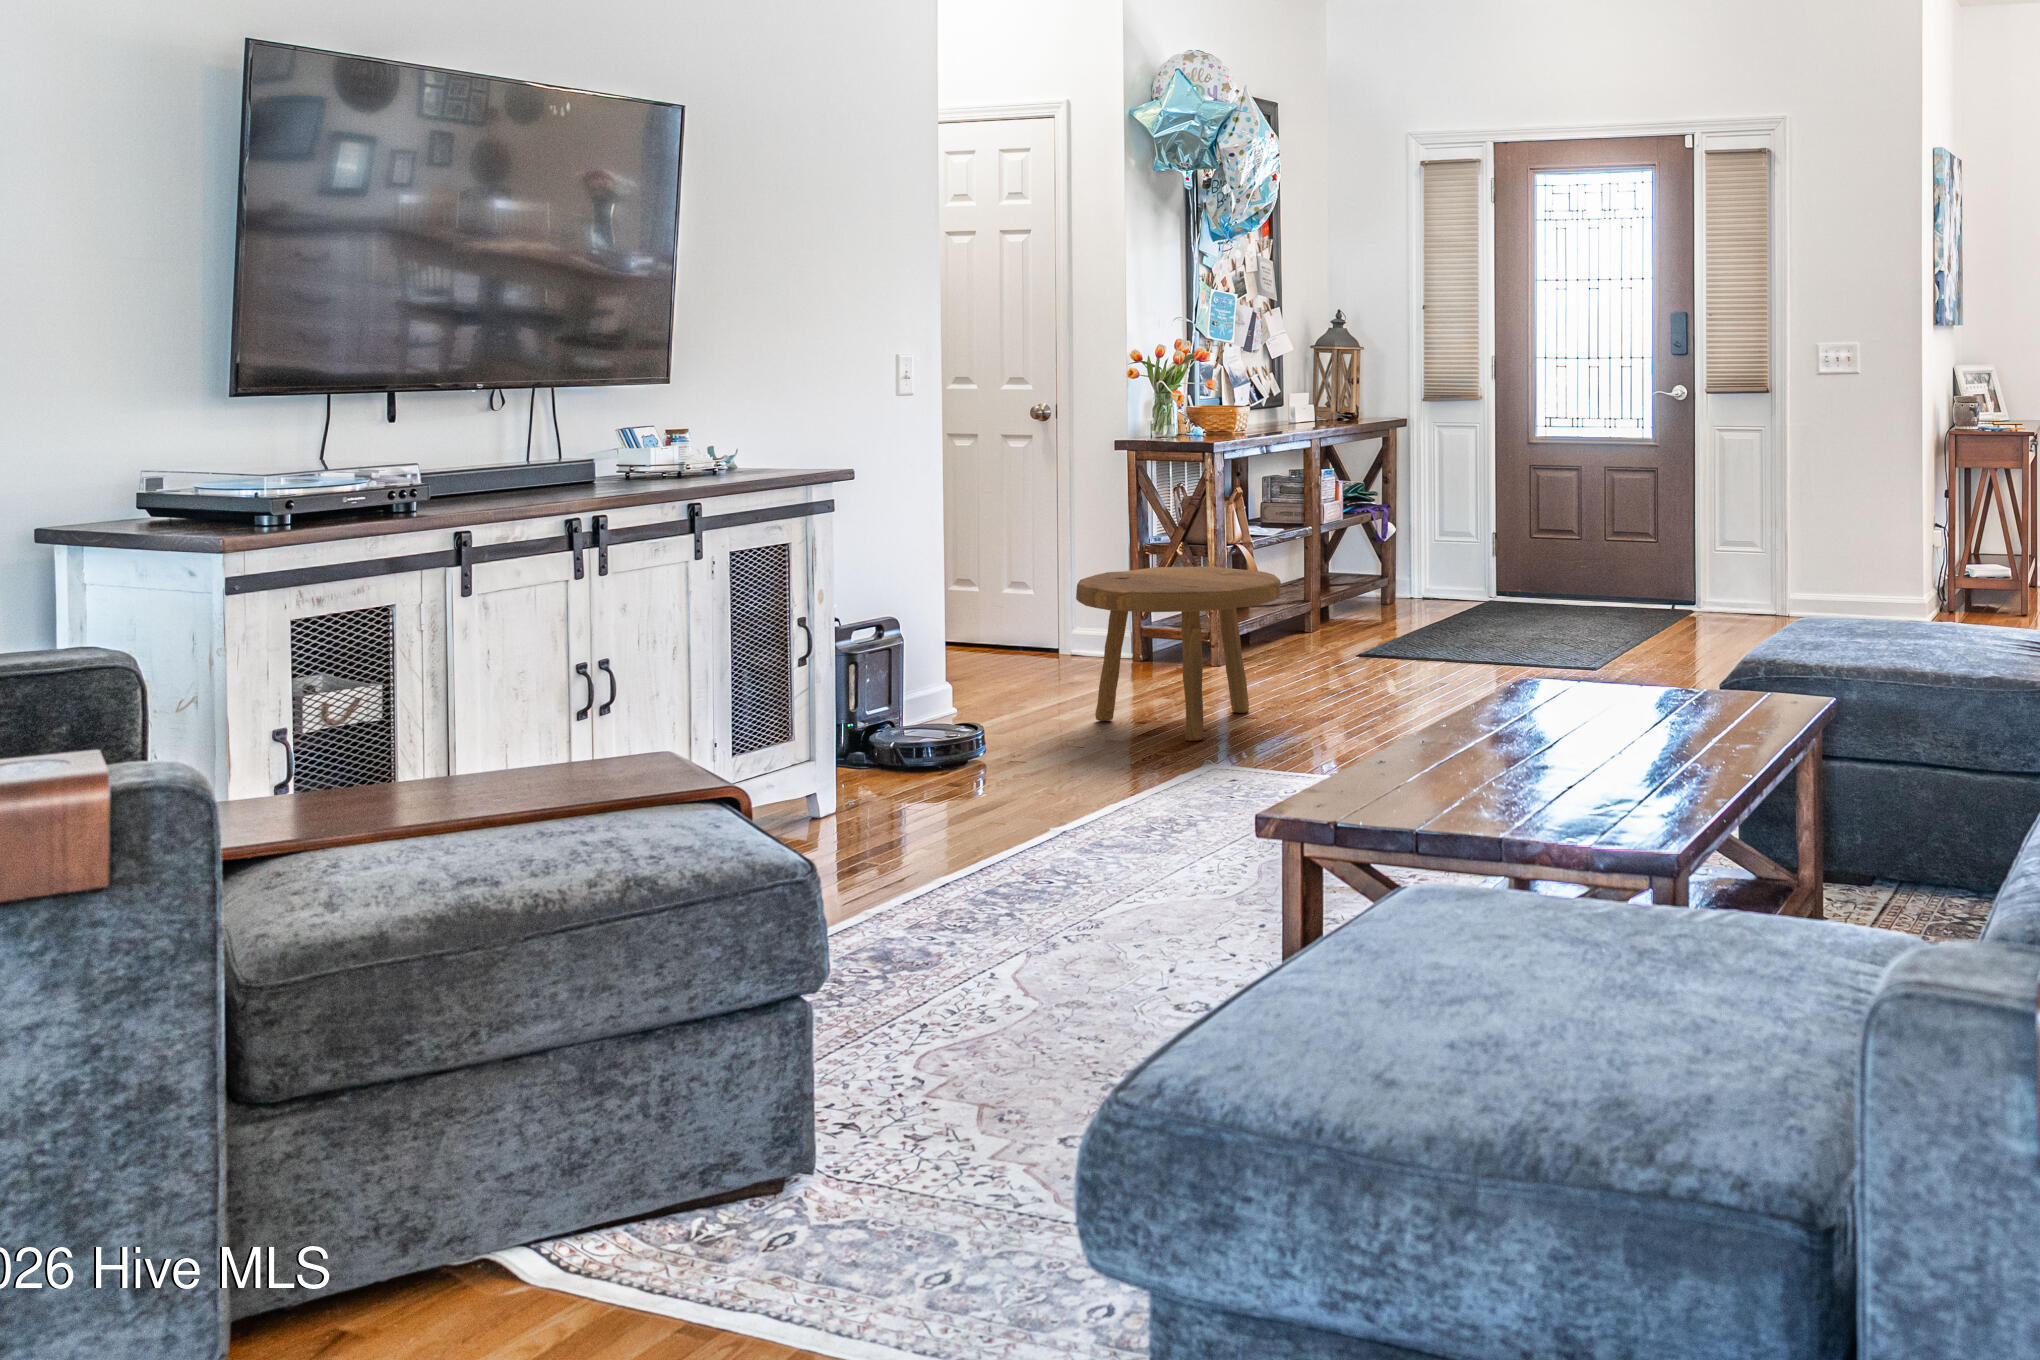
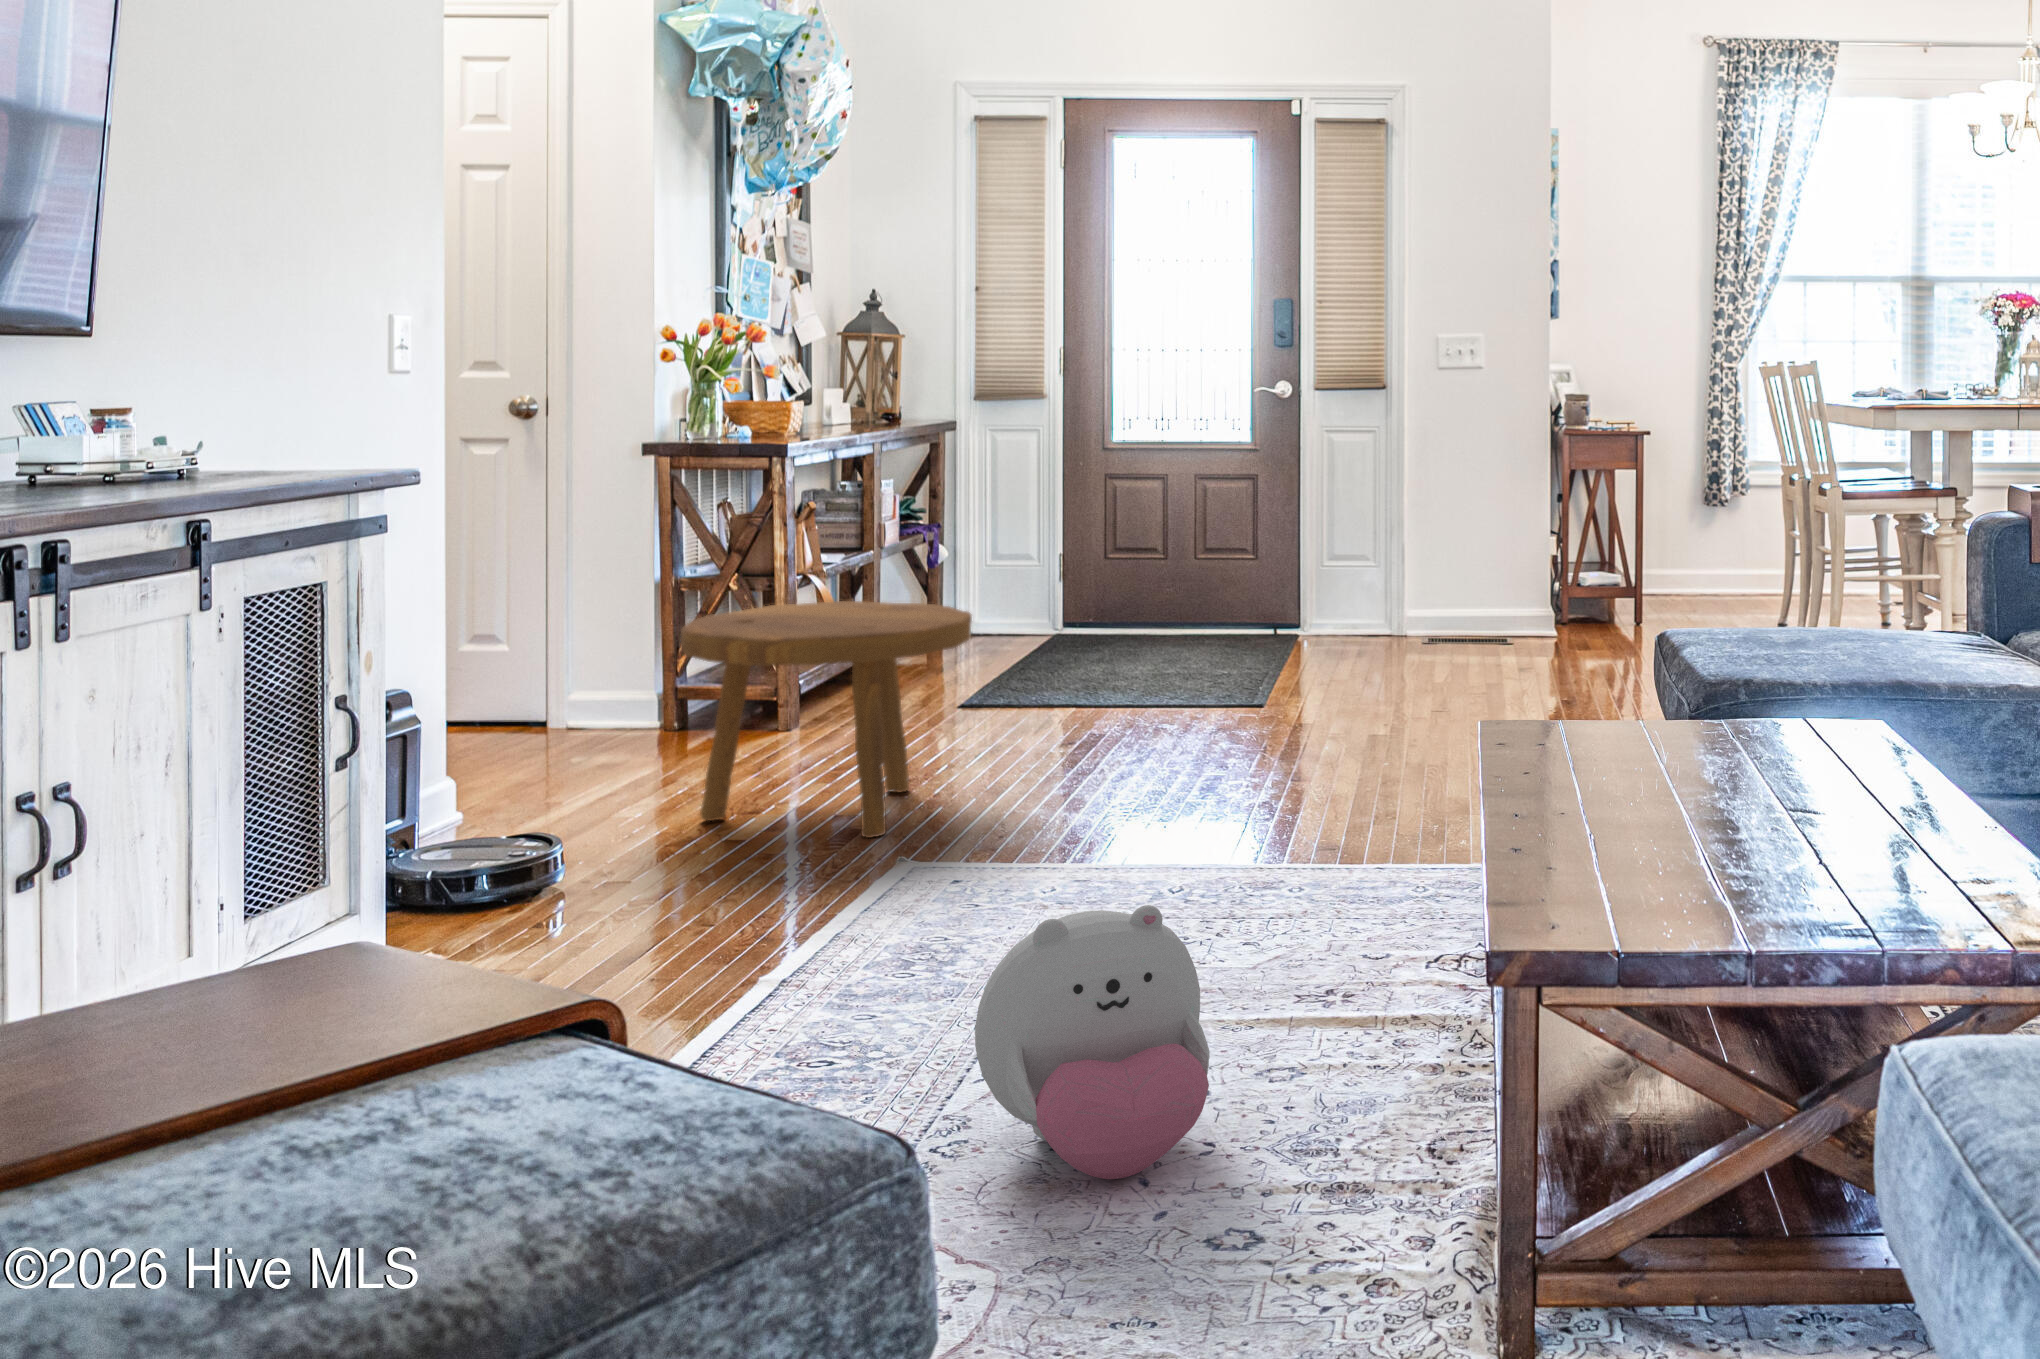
plush toy: none [1060,776,1207,946] -> present [975,905,1210,1179]

